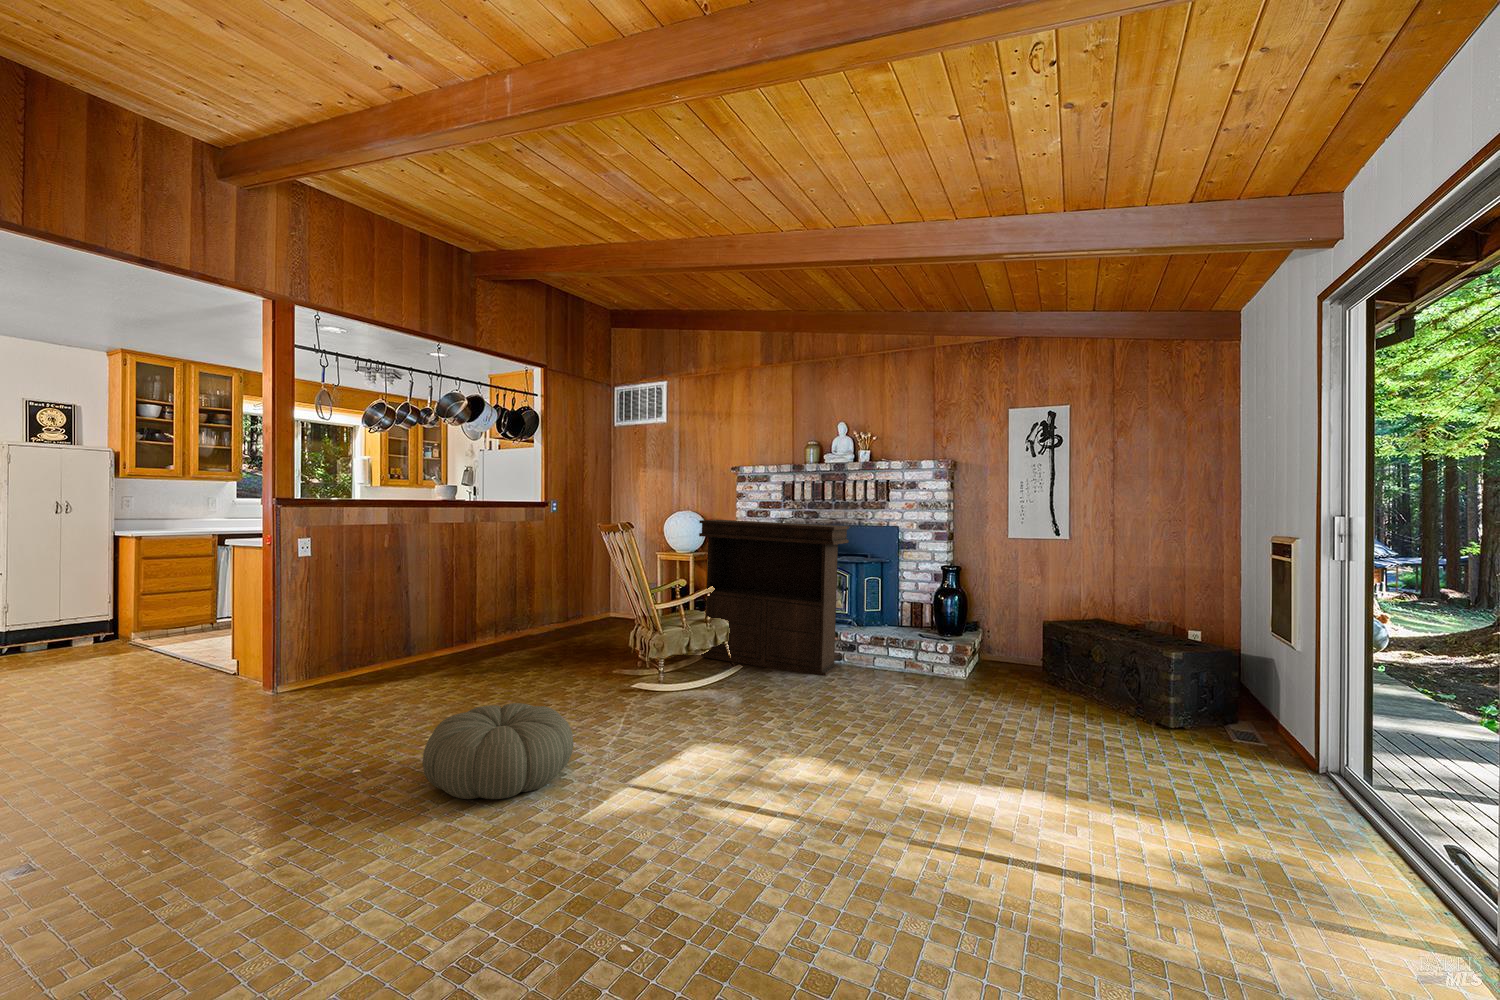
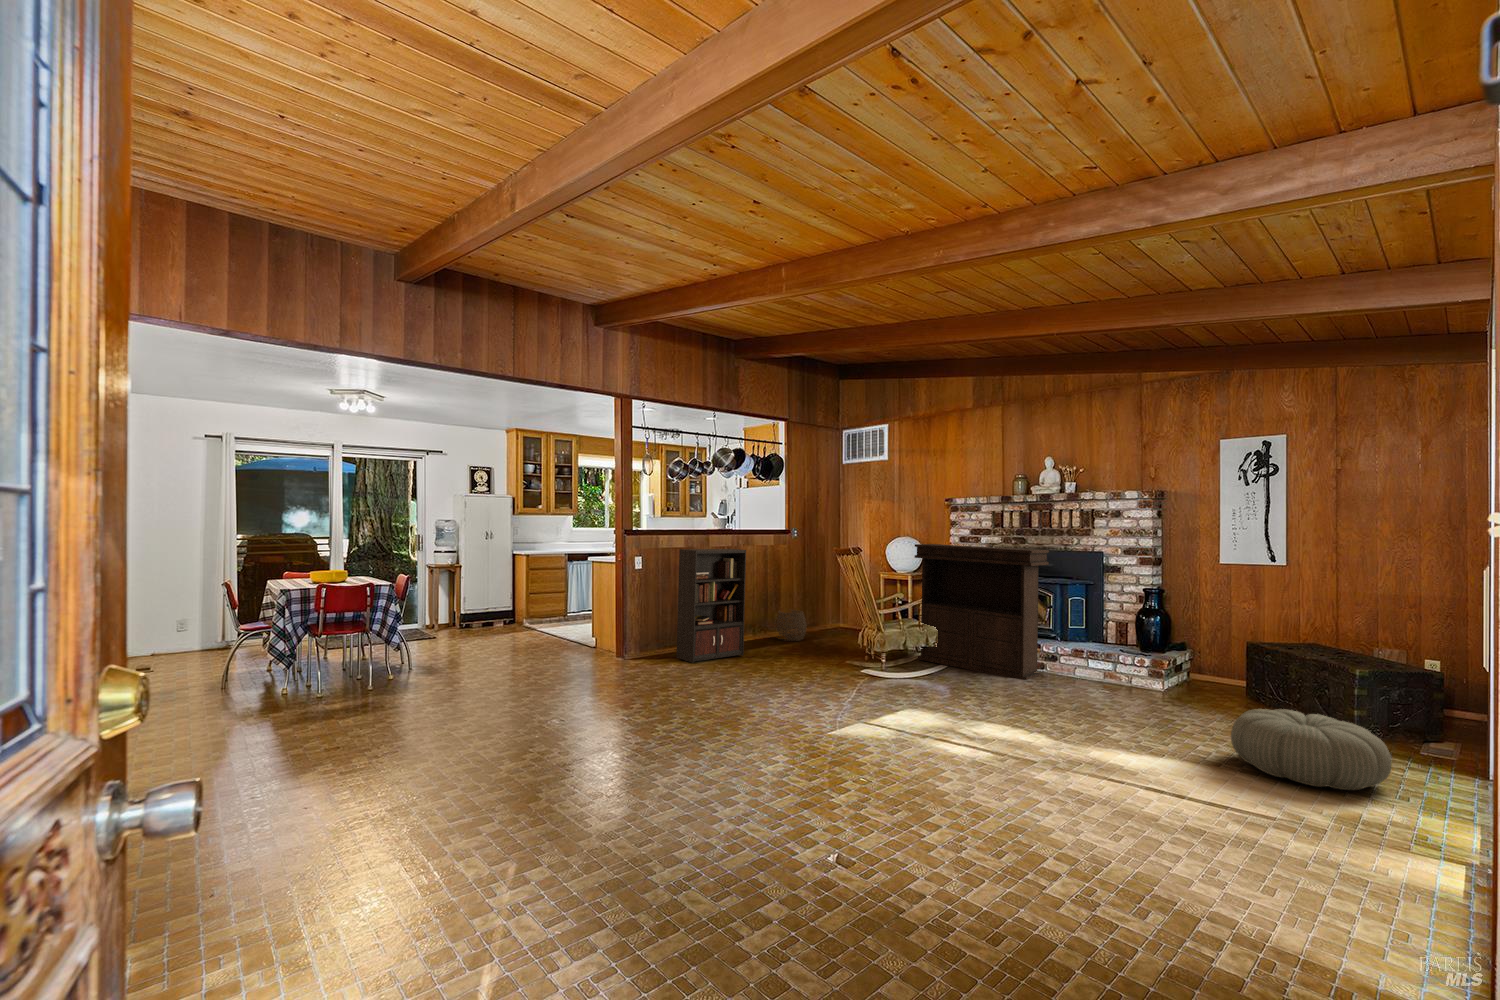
bookcase: none [374,528,481,690] -> present [677,549,746,663]
woven basket: none [523,602,566,642] -> present [776,610,807,641]
pouf: present [423,703,573,799] -> present [1231,709,1392,790]

